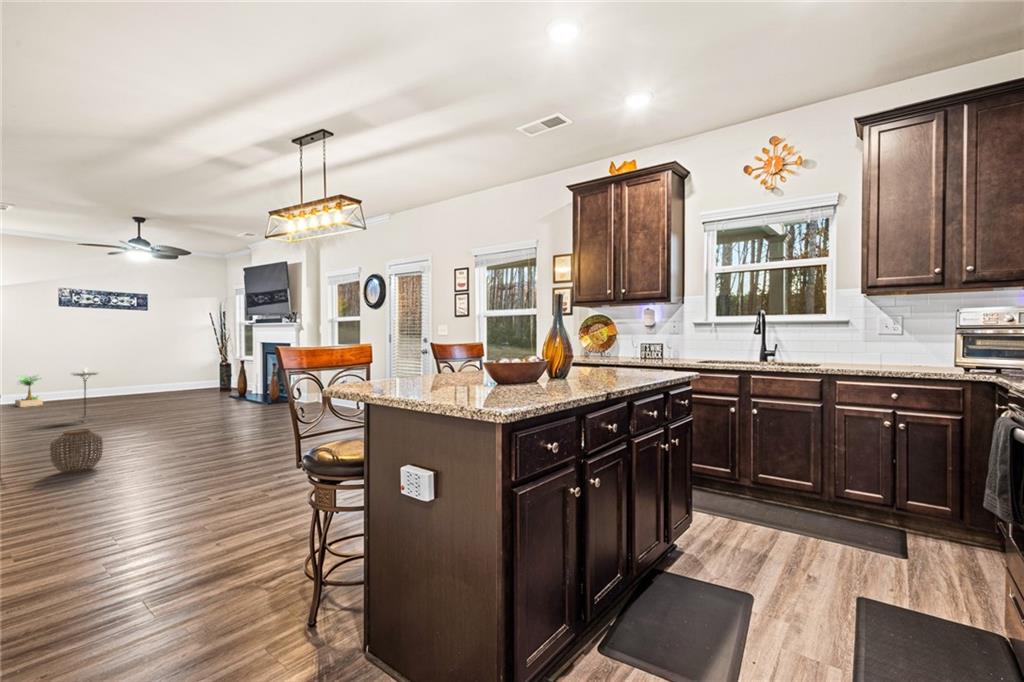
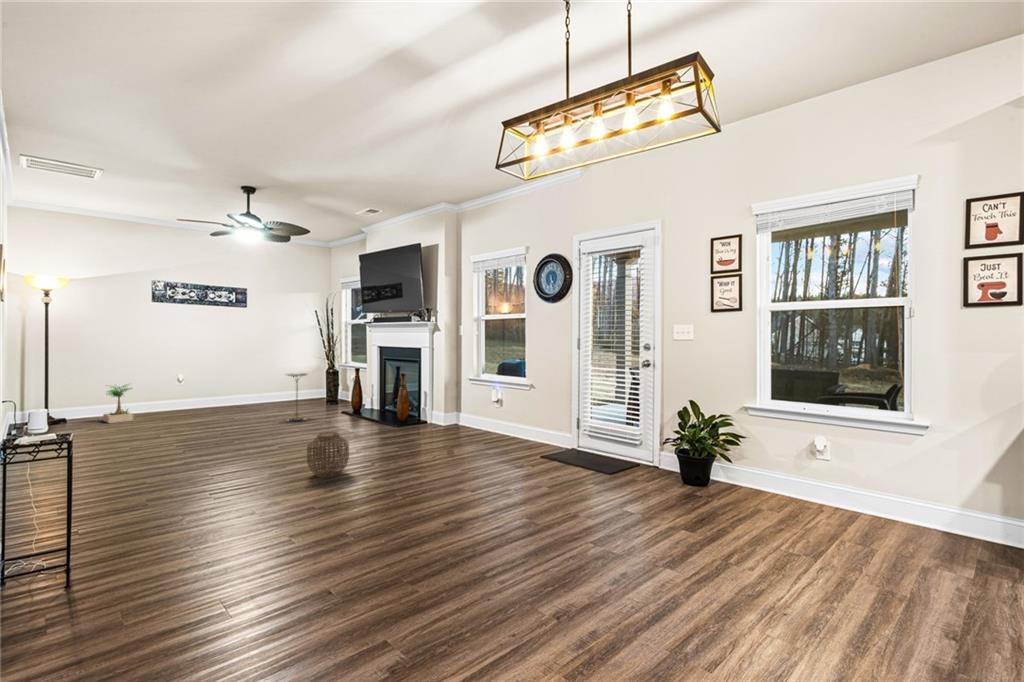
side table: present [73,373,97,416] -> present [287,373,307,413]
woven basket: present [50,429,103,474] -> present [307,432,349,478]

